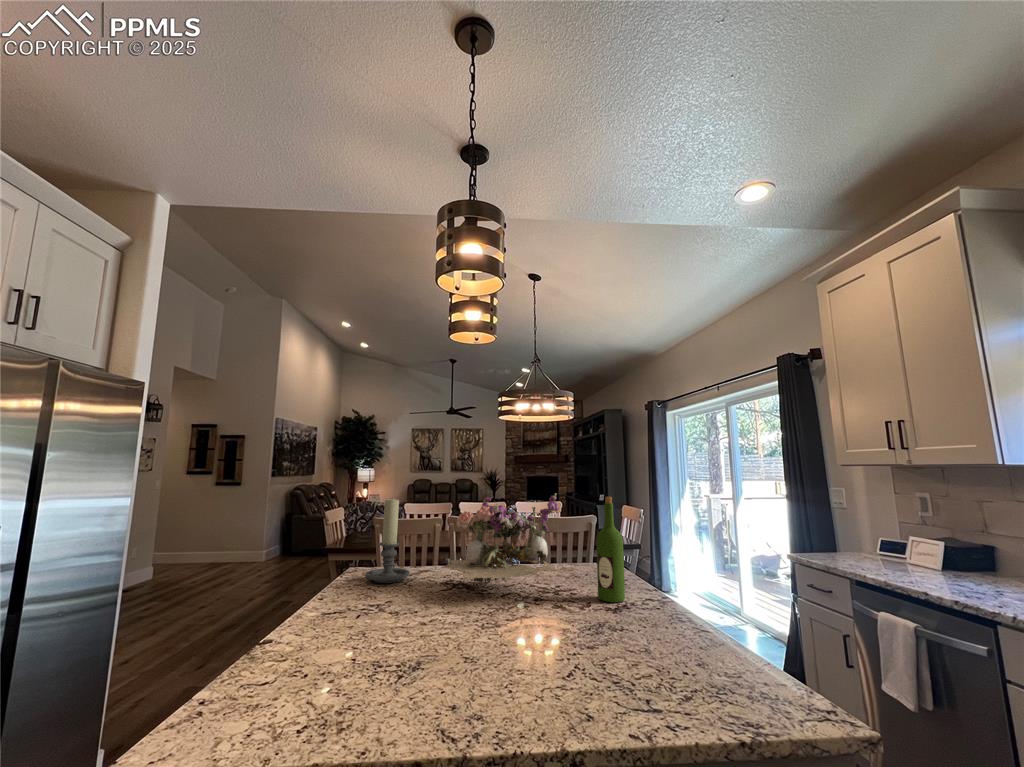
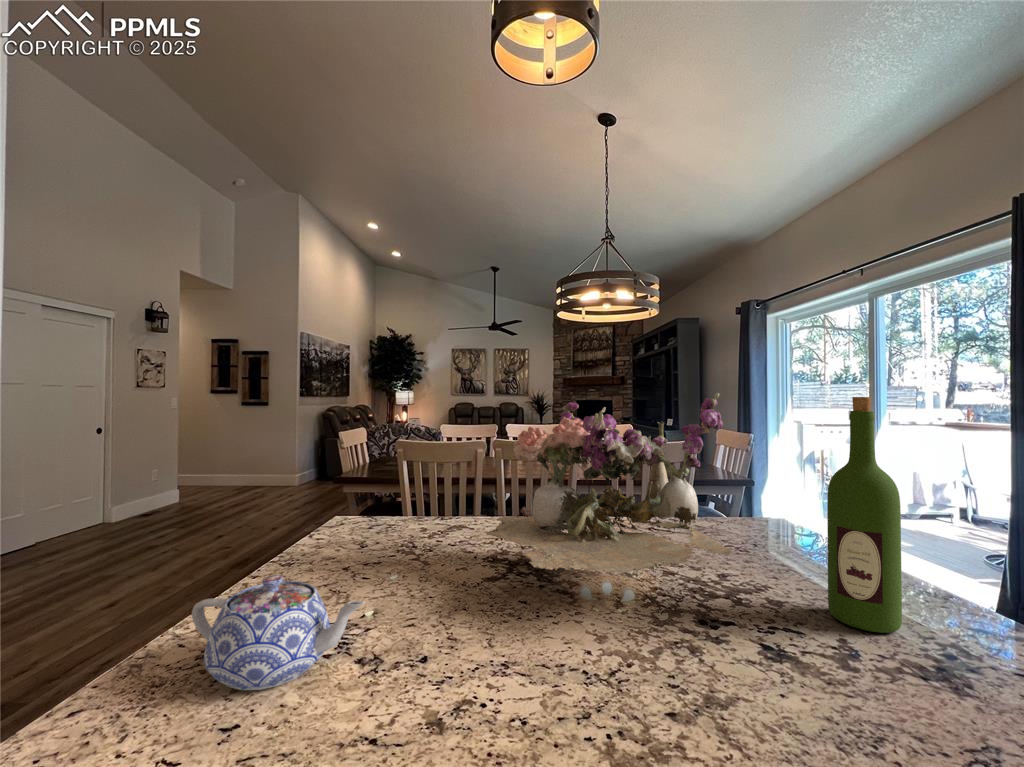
candle holder: present [365,499,410,583] -> none [351,404,429,553]
teapot: none [316,579,392,623] -> present [192,575,364,690]

